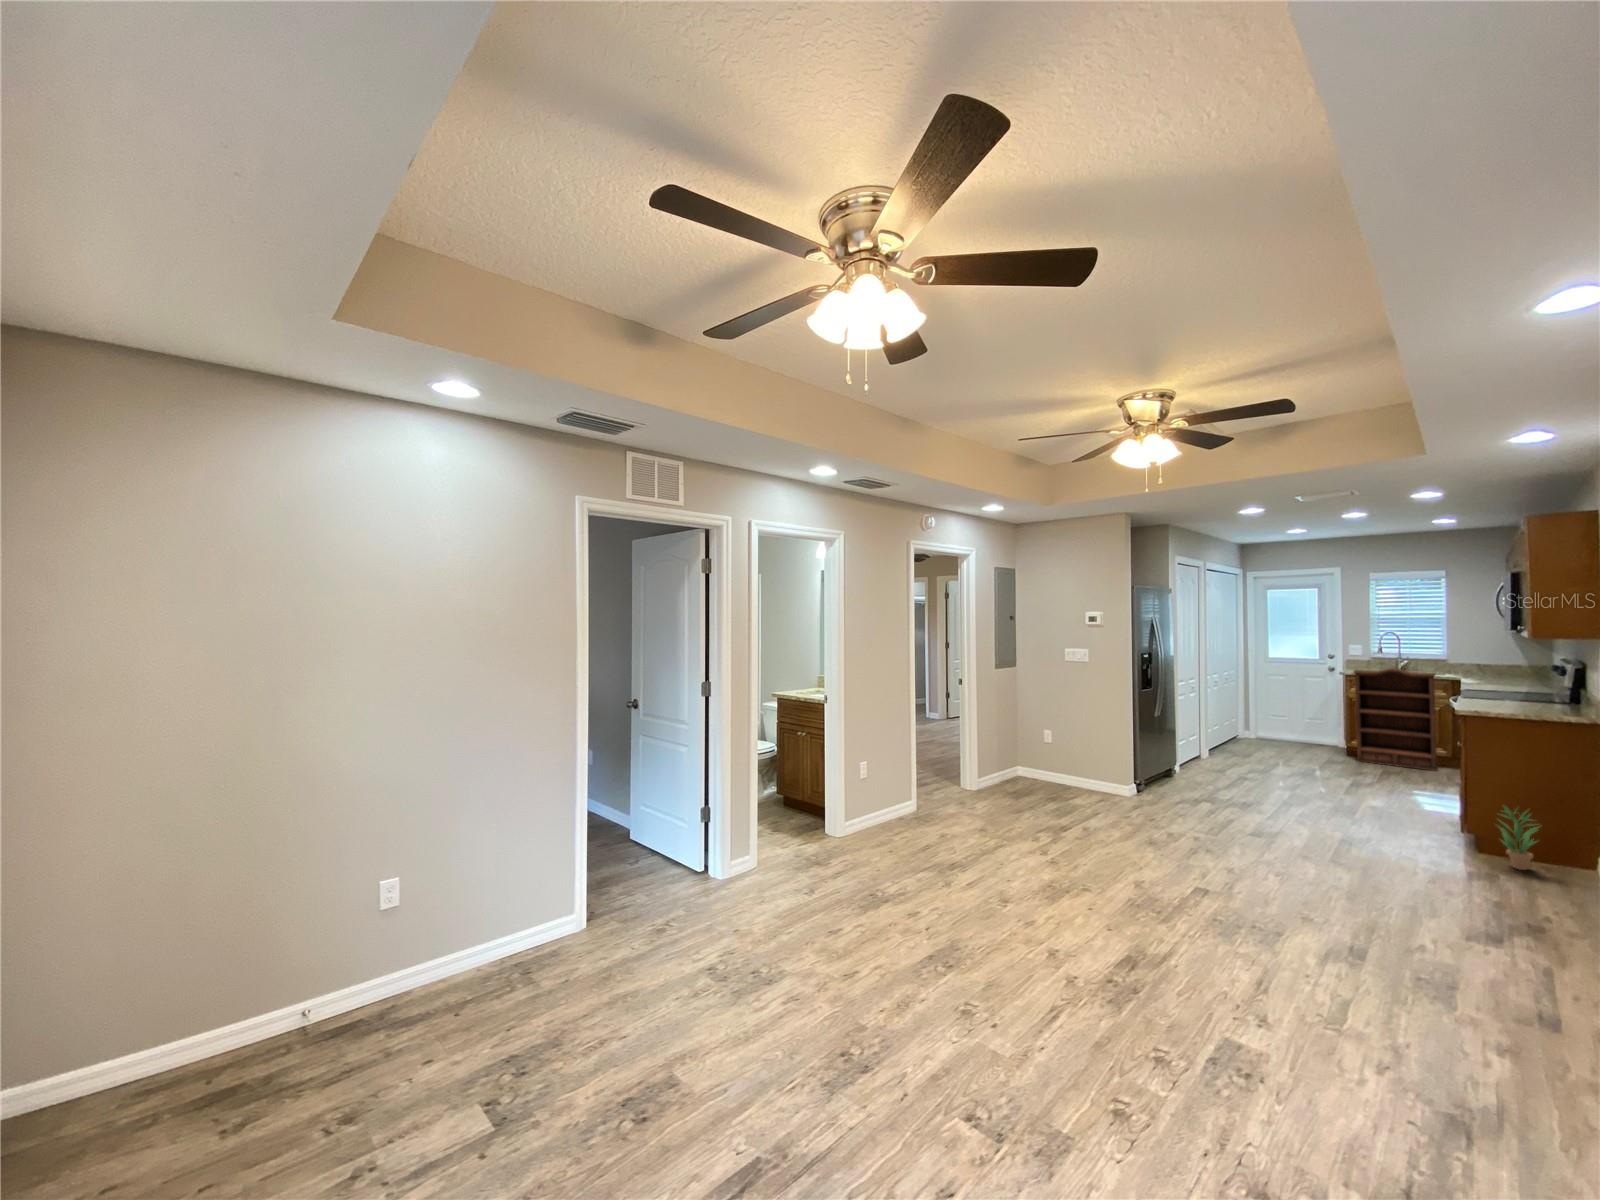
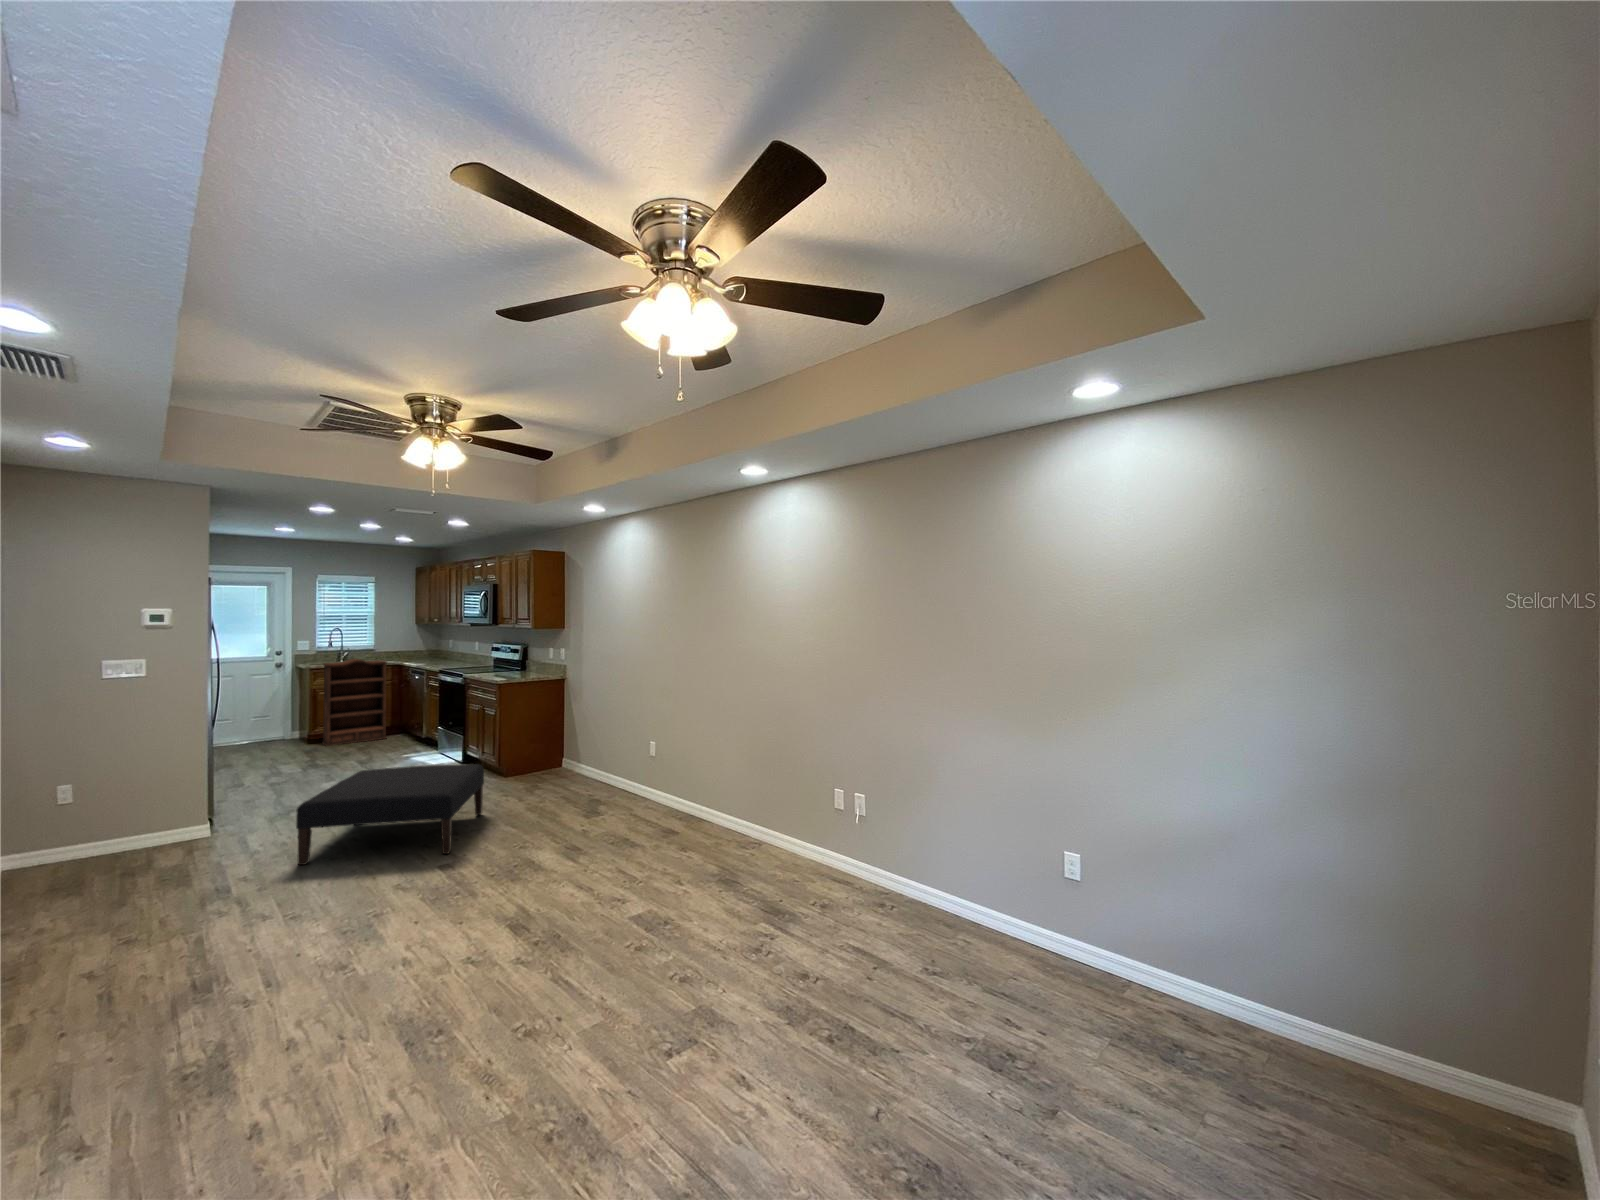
ottoman: none [1122,774,1348,882] -> present [296,764,484,865]
potted plant: present [1499,806,1538,870] -> none [518,737,542,778]

